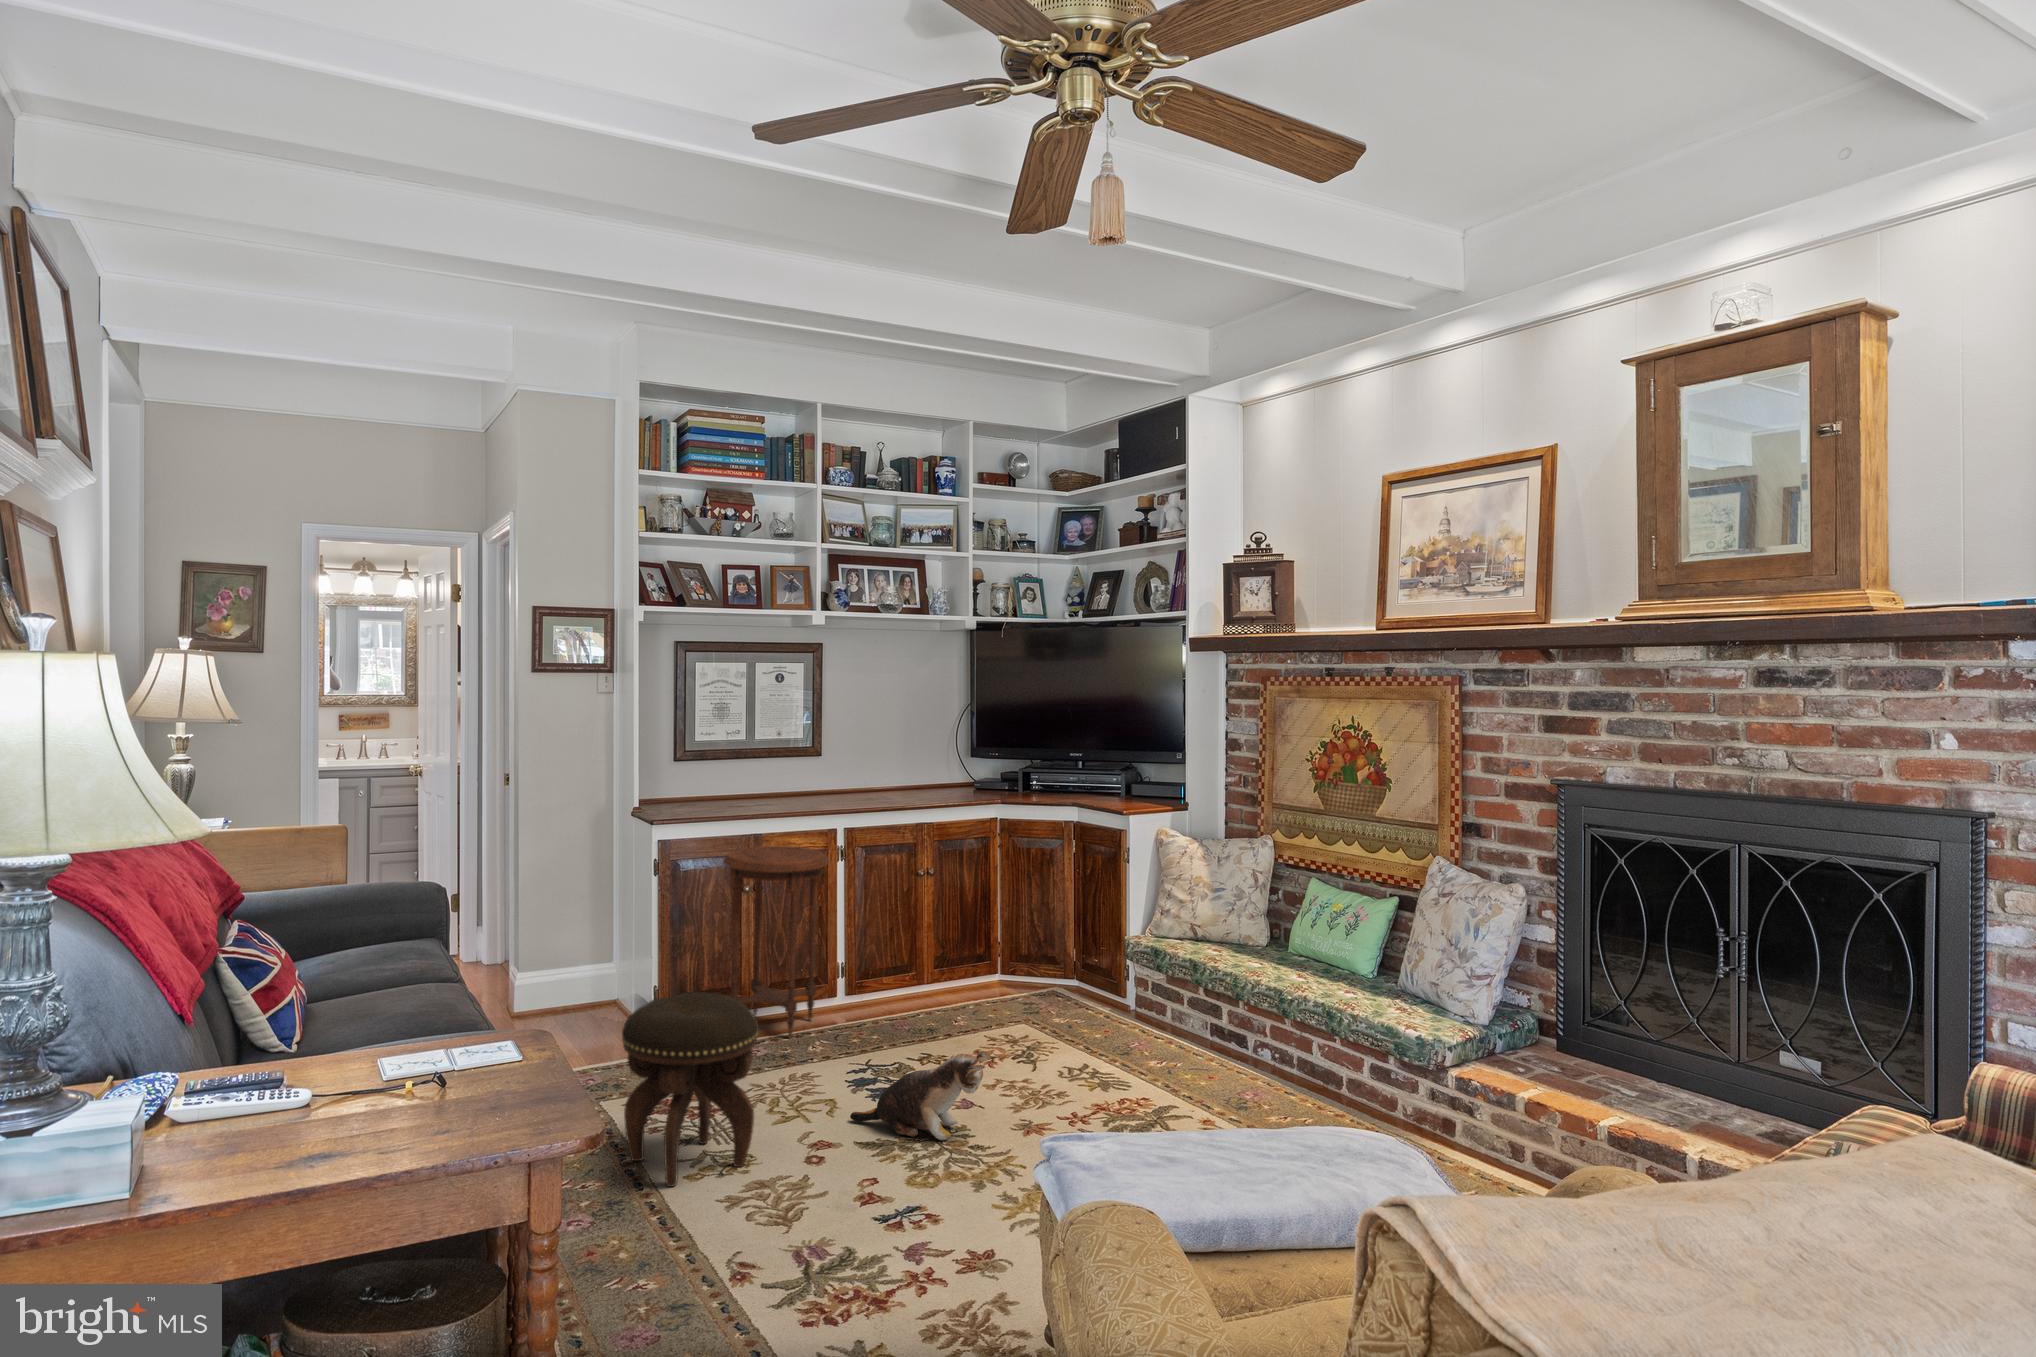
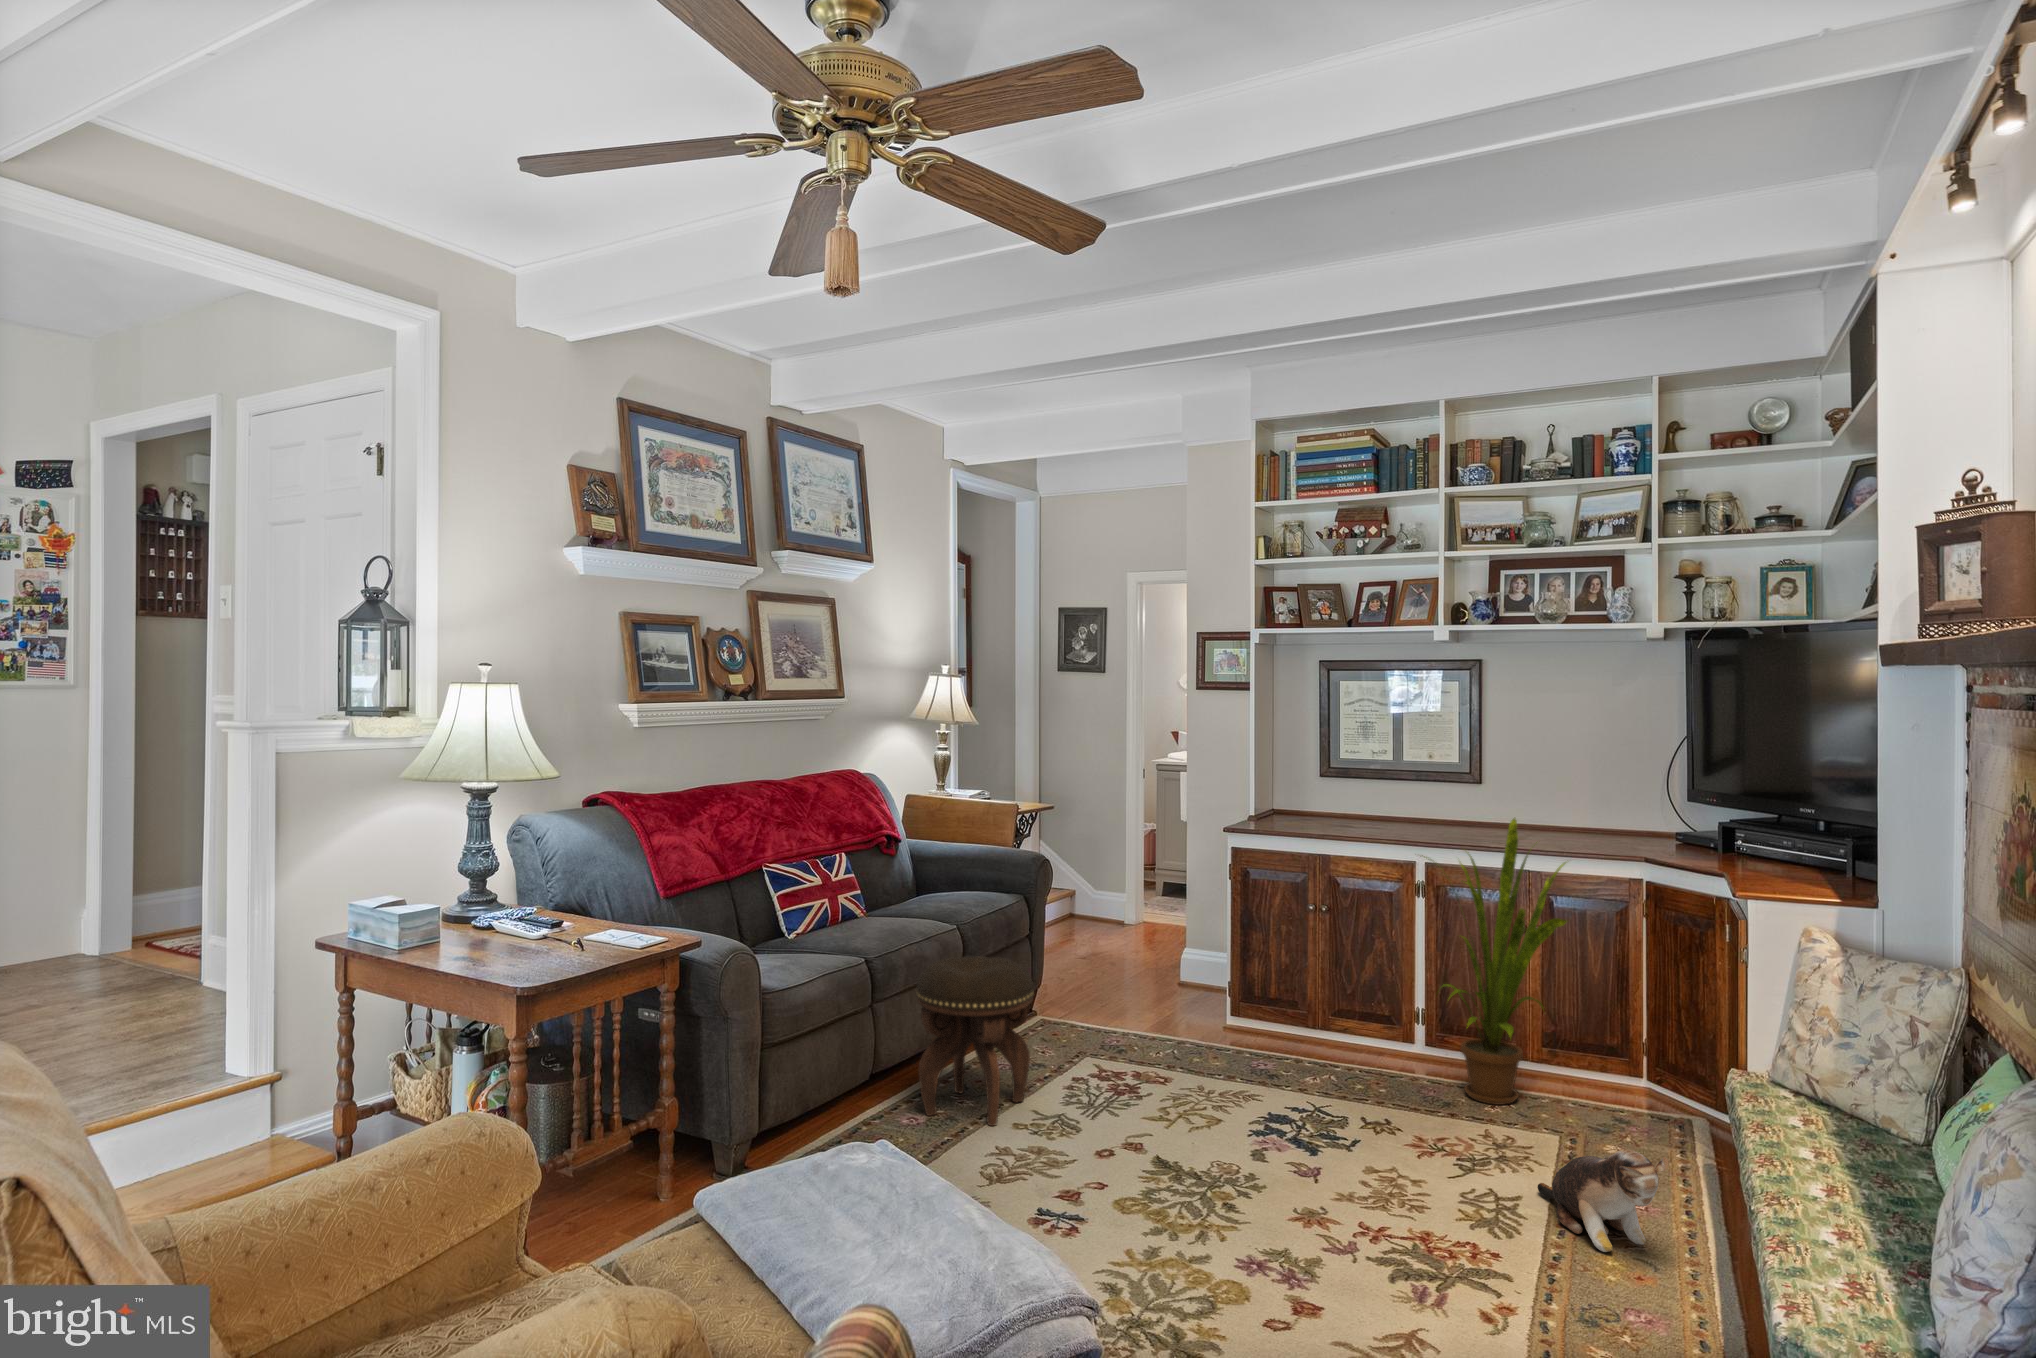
house plant: none [883,779,1013,1012] -> present [1422,819,1567,1105]
side table: present [723,846,829,1039] -> none [1238,865,1350,1068]
plush toy: present [850,1051,991,1140] -> present [1537,1149,1668,1252]

